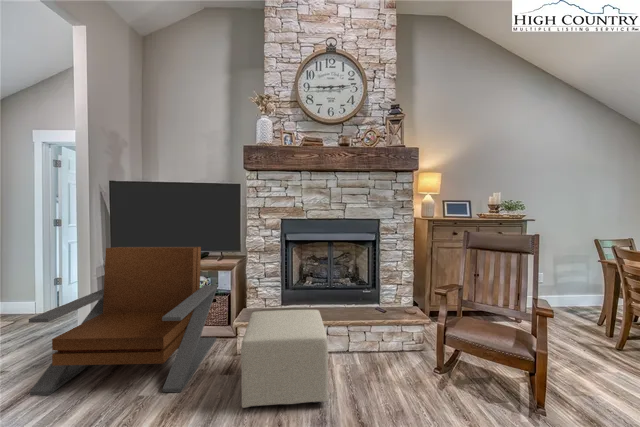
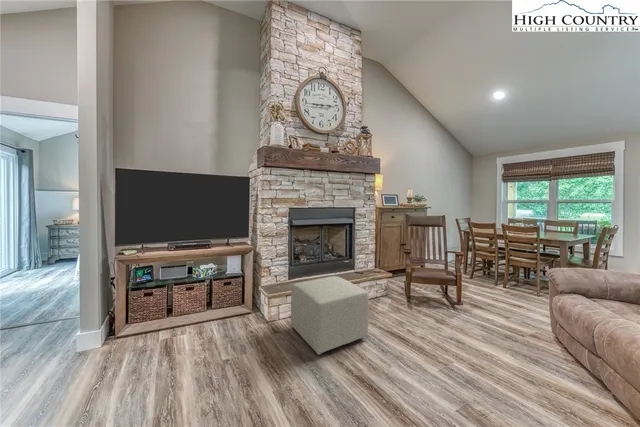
lounge chair: present [29,247,217,395] -> none [82,235,253,407]

